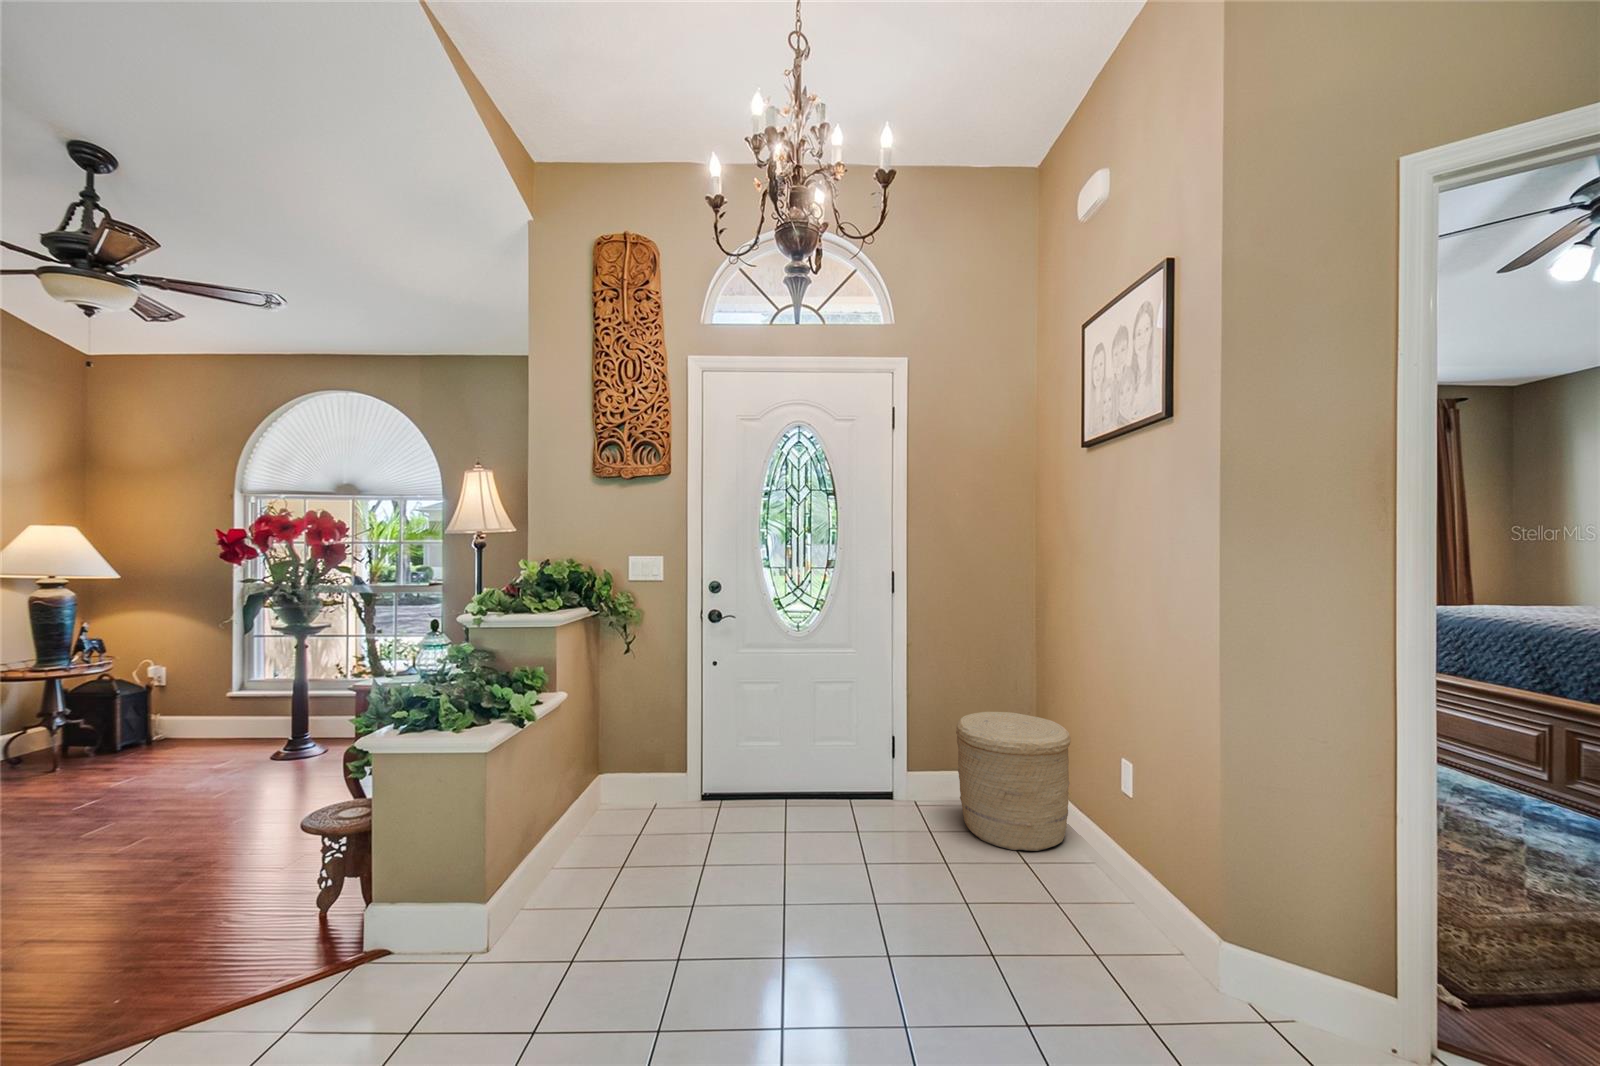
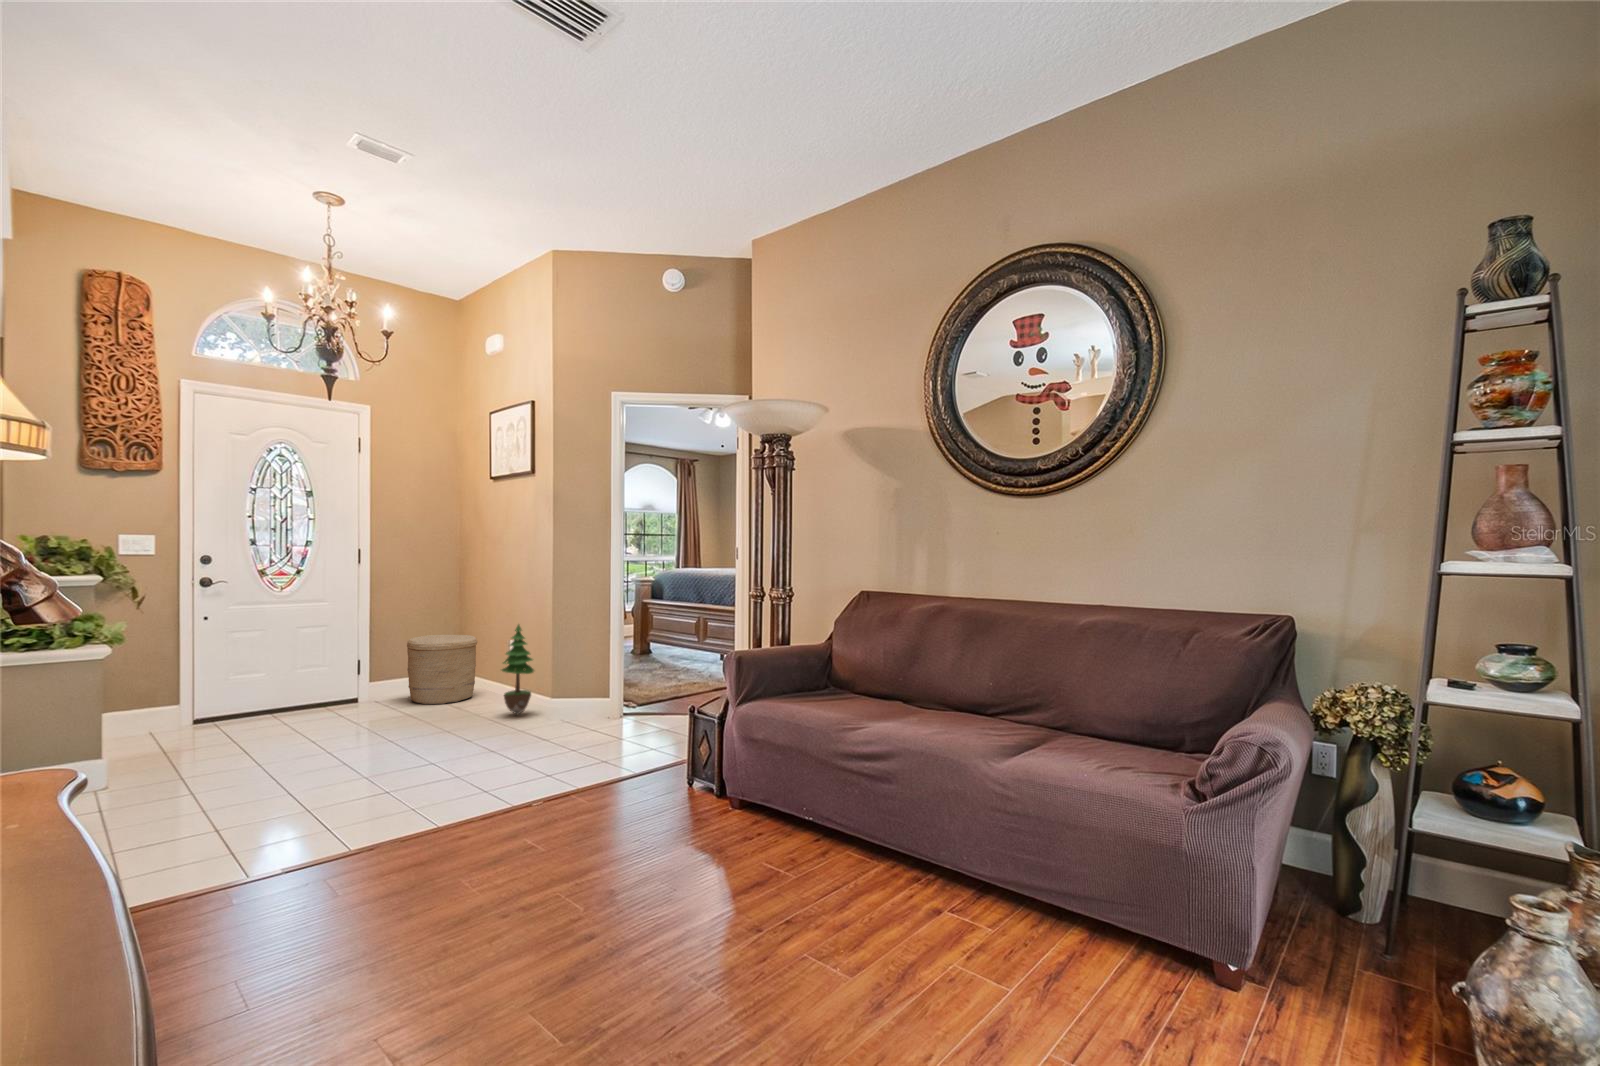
potted tree: none [1128,749,1218,968] -> present [502,625,534,714]

